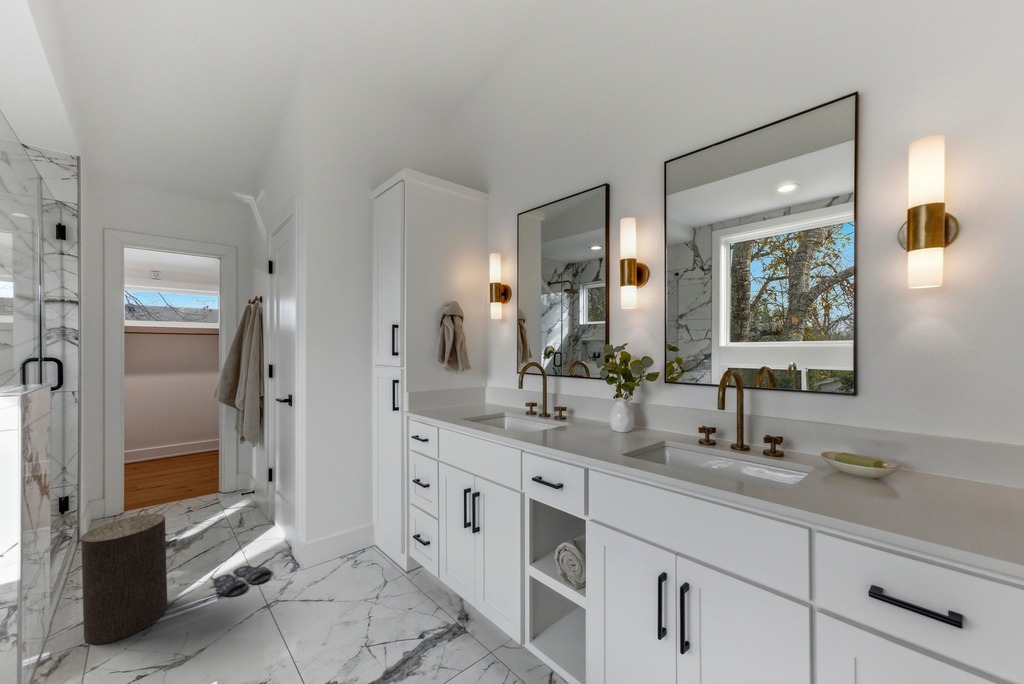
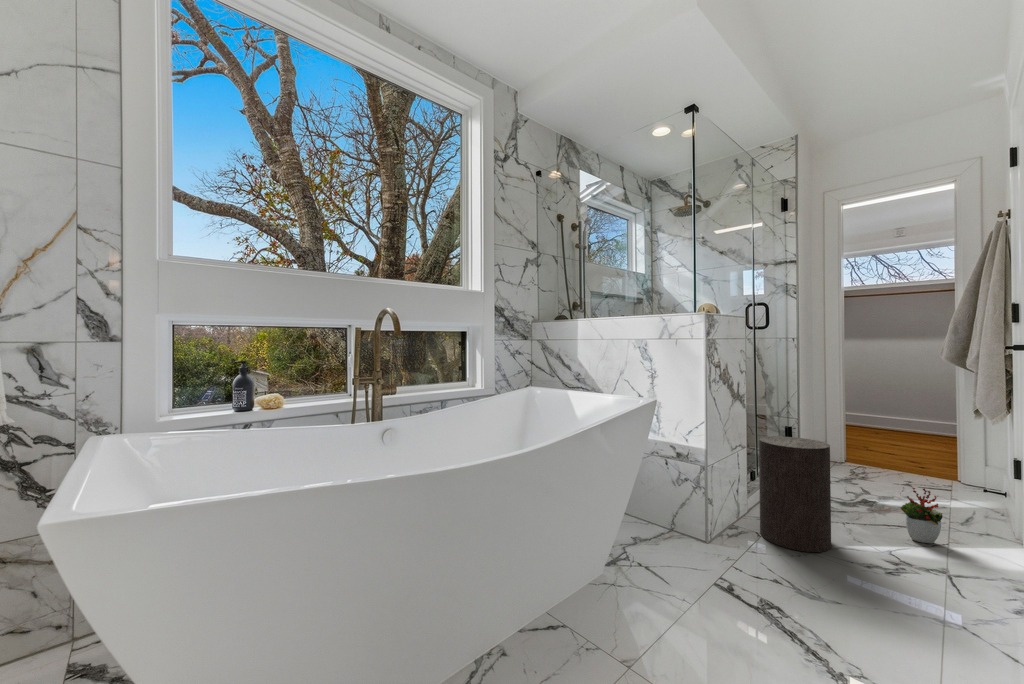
decorative plant: none [211,515,238,558] -> present [901,487,943,543]
slippers: present [213,566,270,596] -> none [885,554,972,595]

